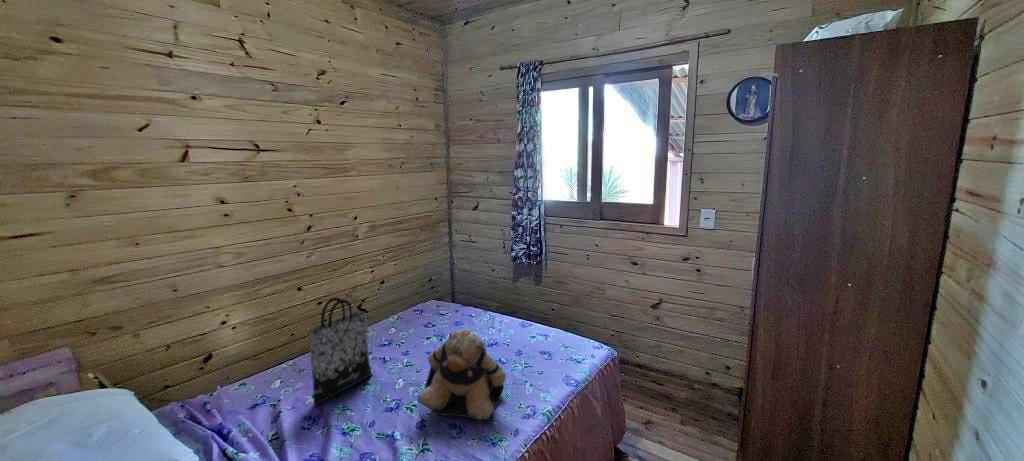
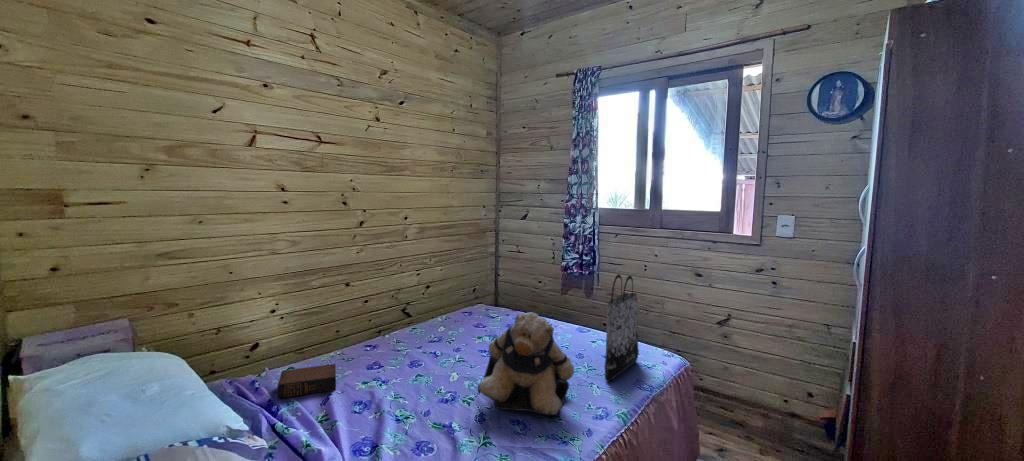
tote bag: present [309,297,372,405] -> present [605,274,639,381]
book: none [229,376,288,416] -> present [277,364,336,398]

